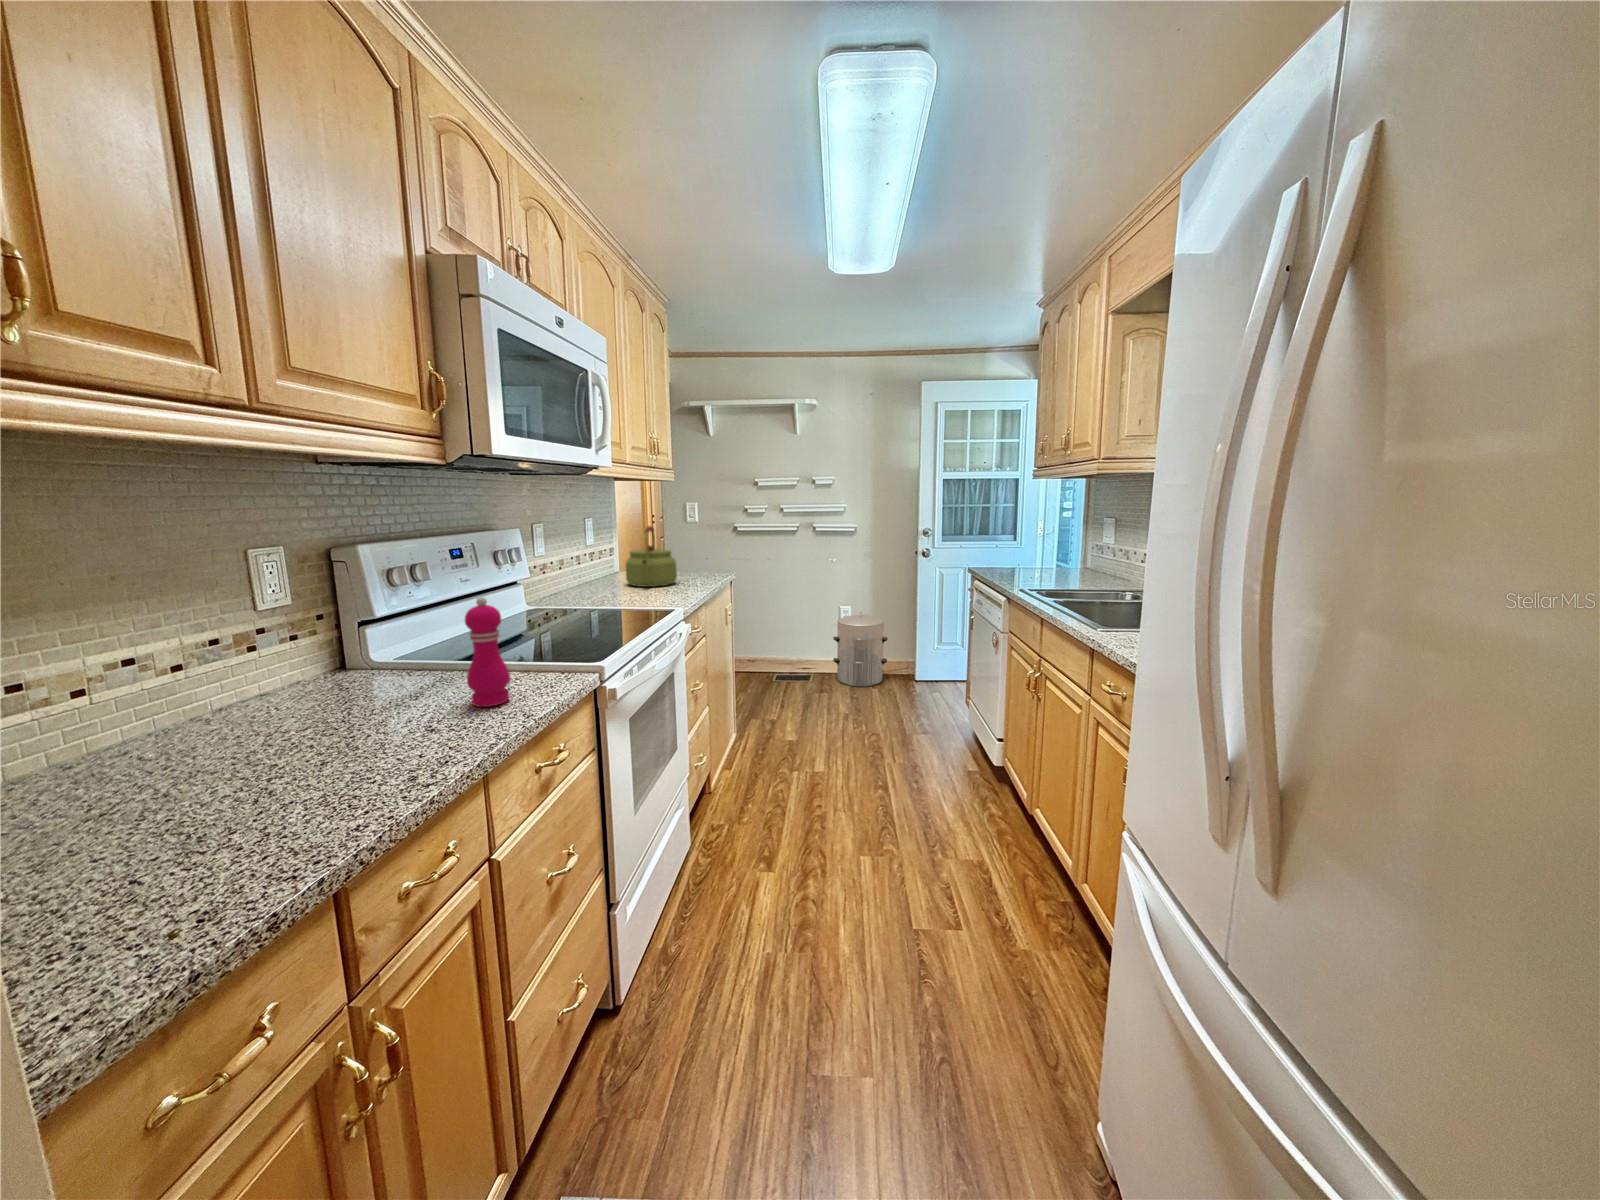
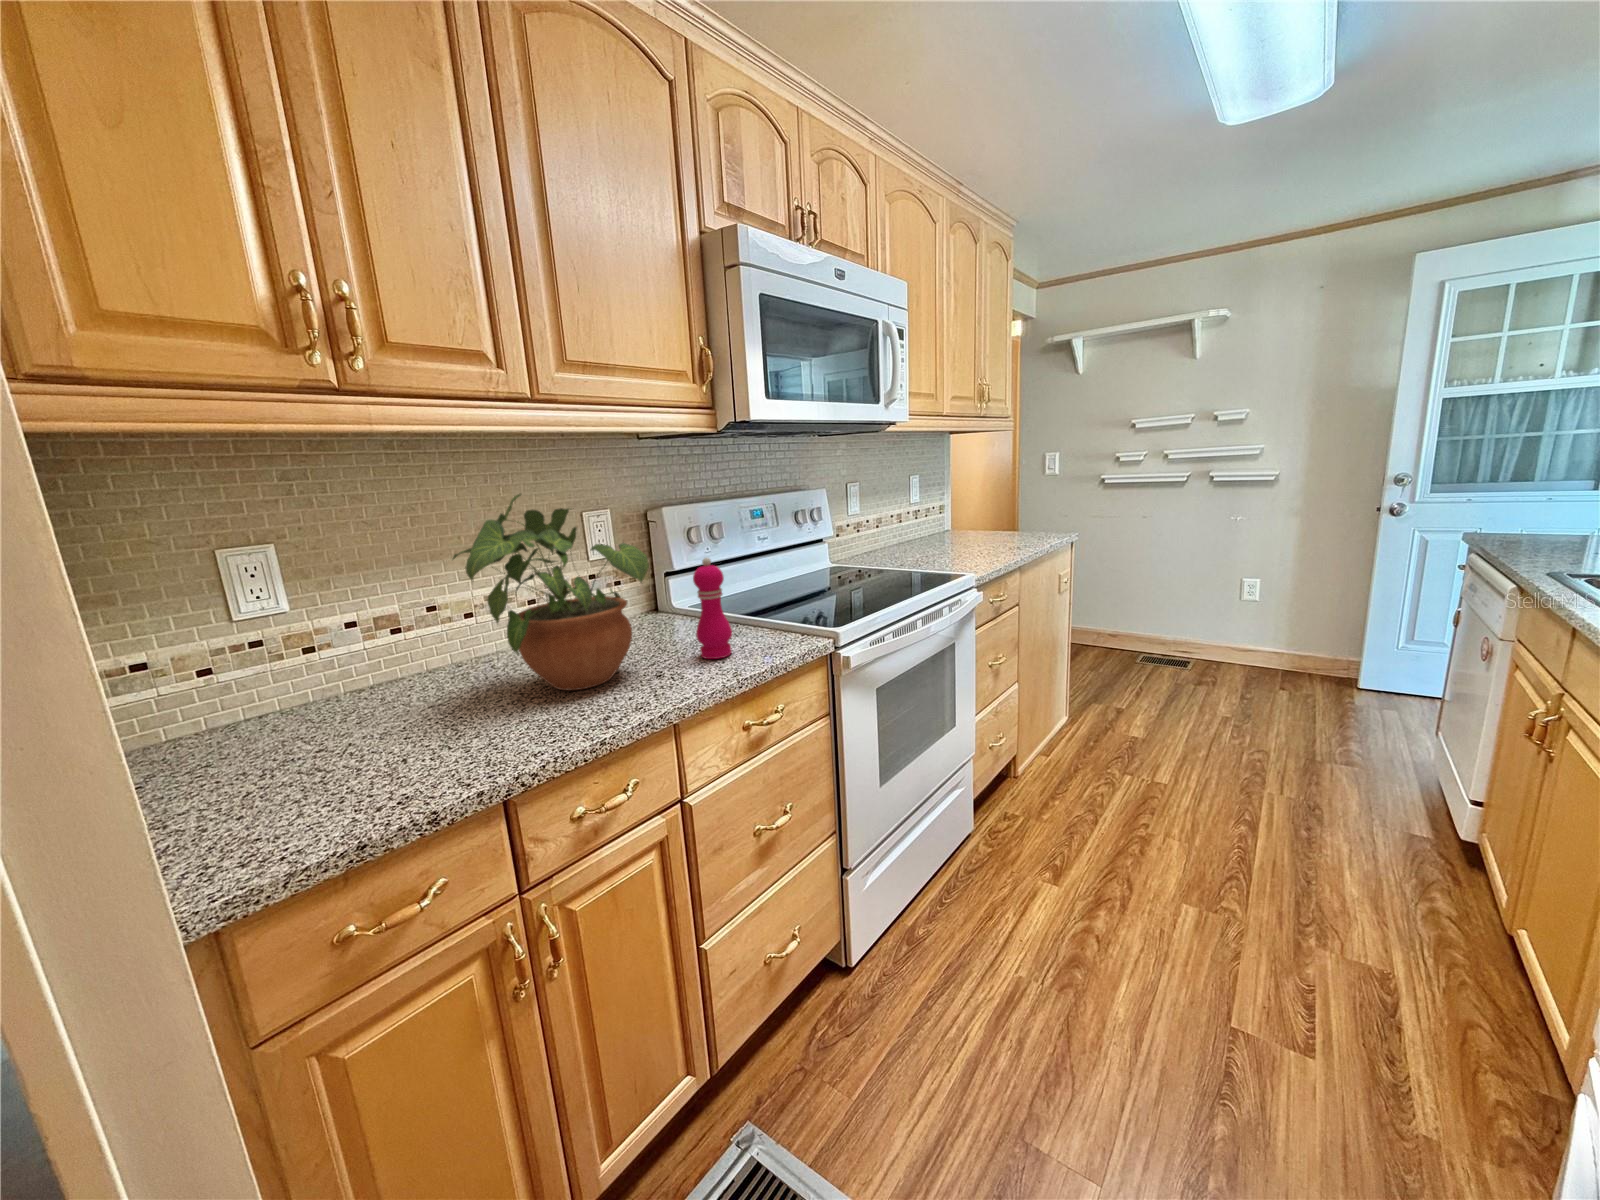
potted plant: none [129,520,427,766] -> present [453,494,649,691]
kettle: present [626,526,677,587] -> none [934,483,988,548]
waste bin: present [833,612,888,687] -> none [1215,586,1309,685]

